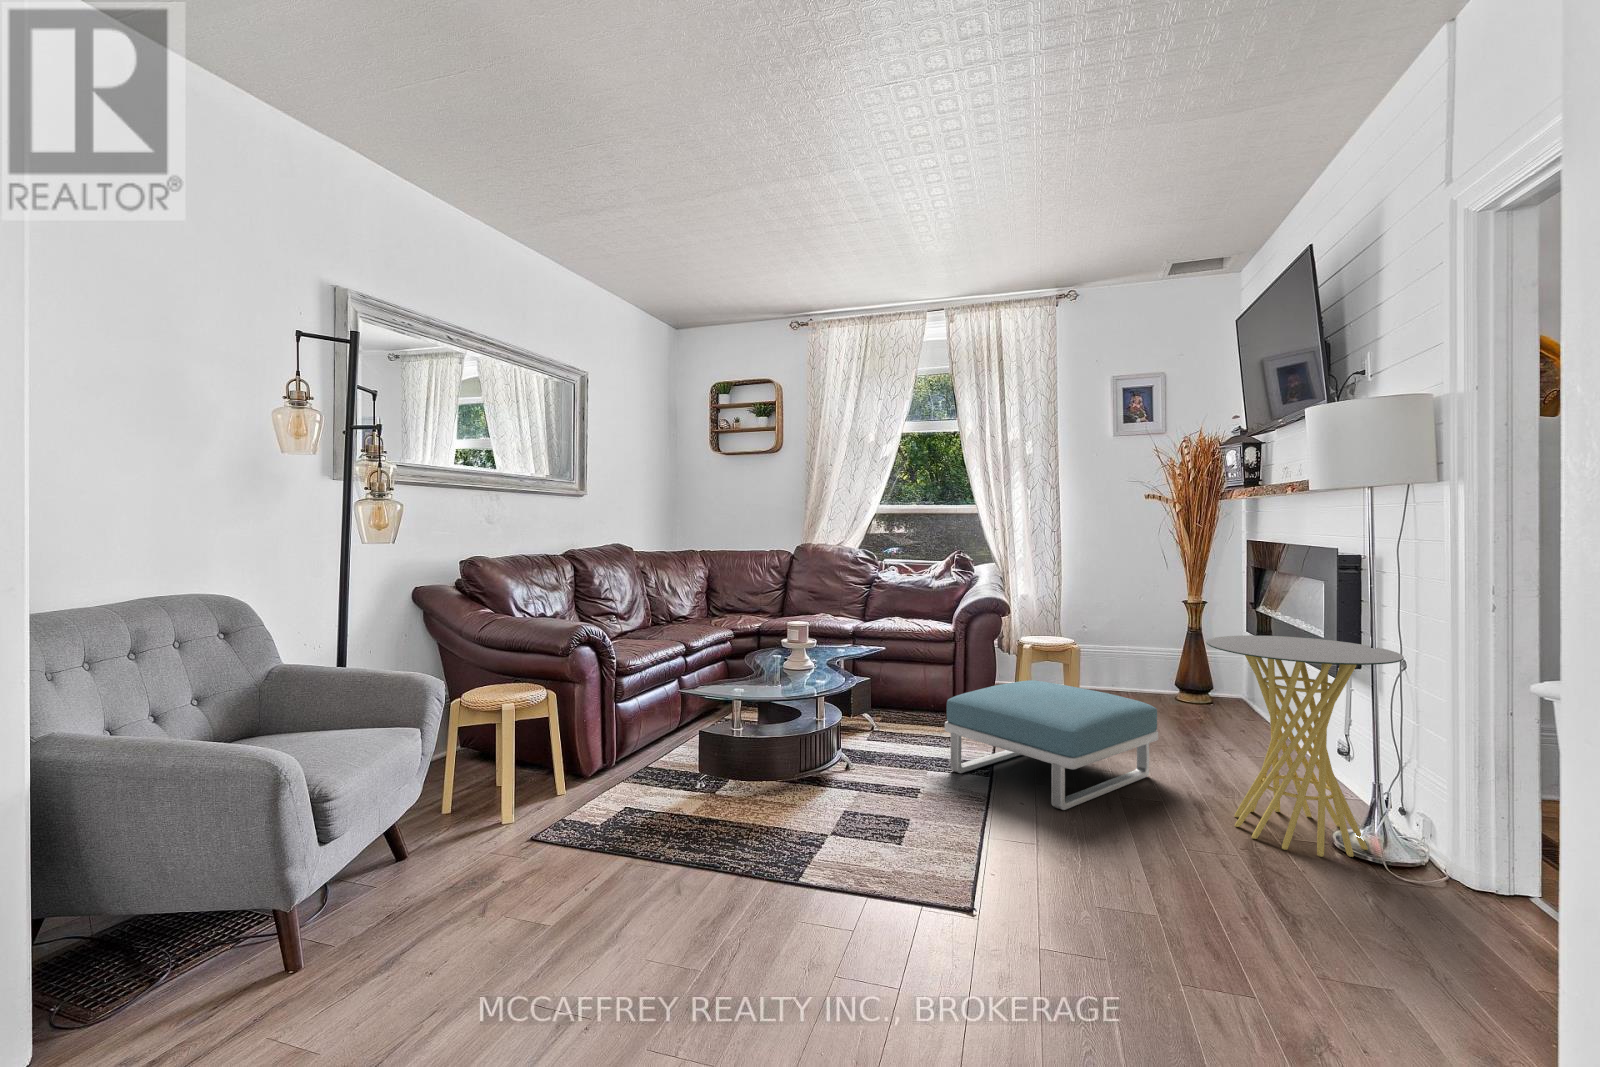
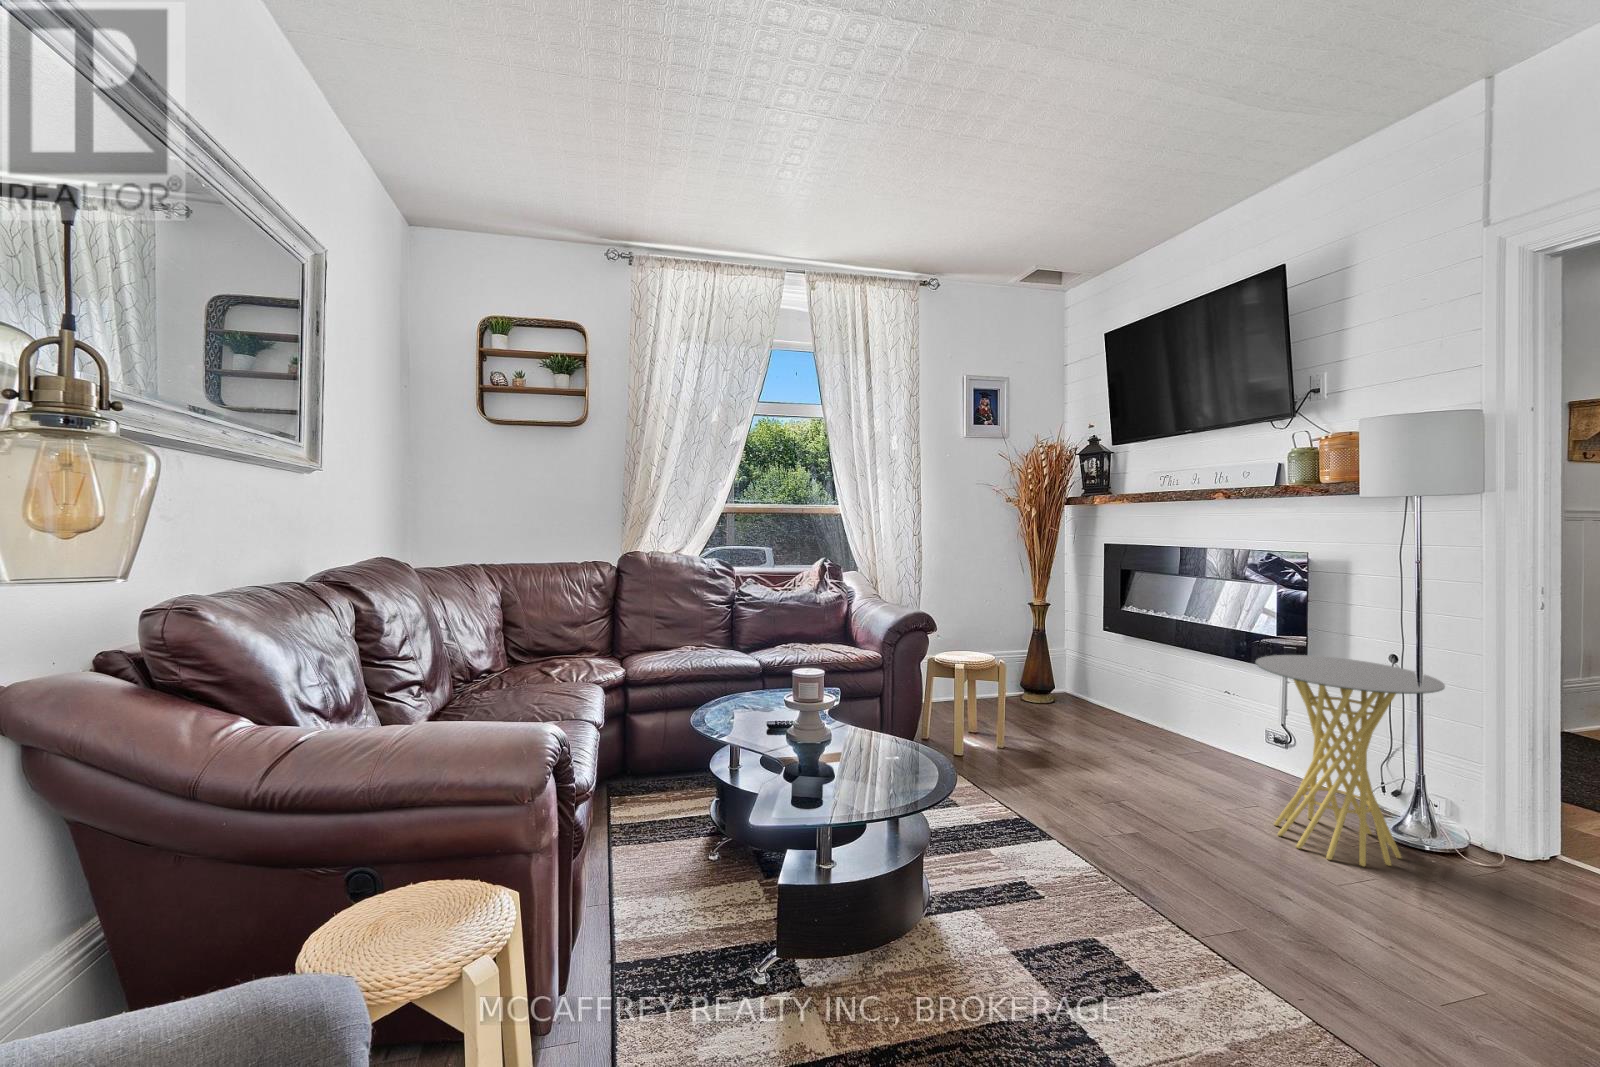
footstool: present [945,680,1158,810] -> none [1001,716,1196,874]

